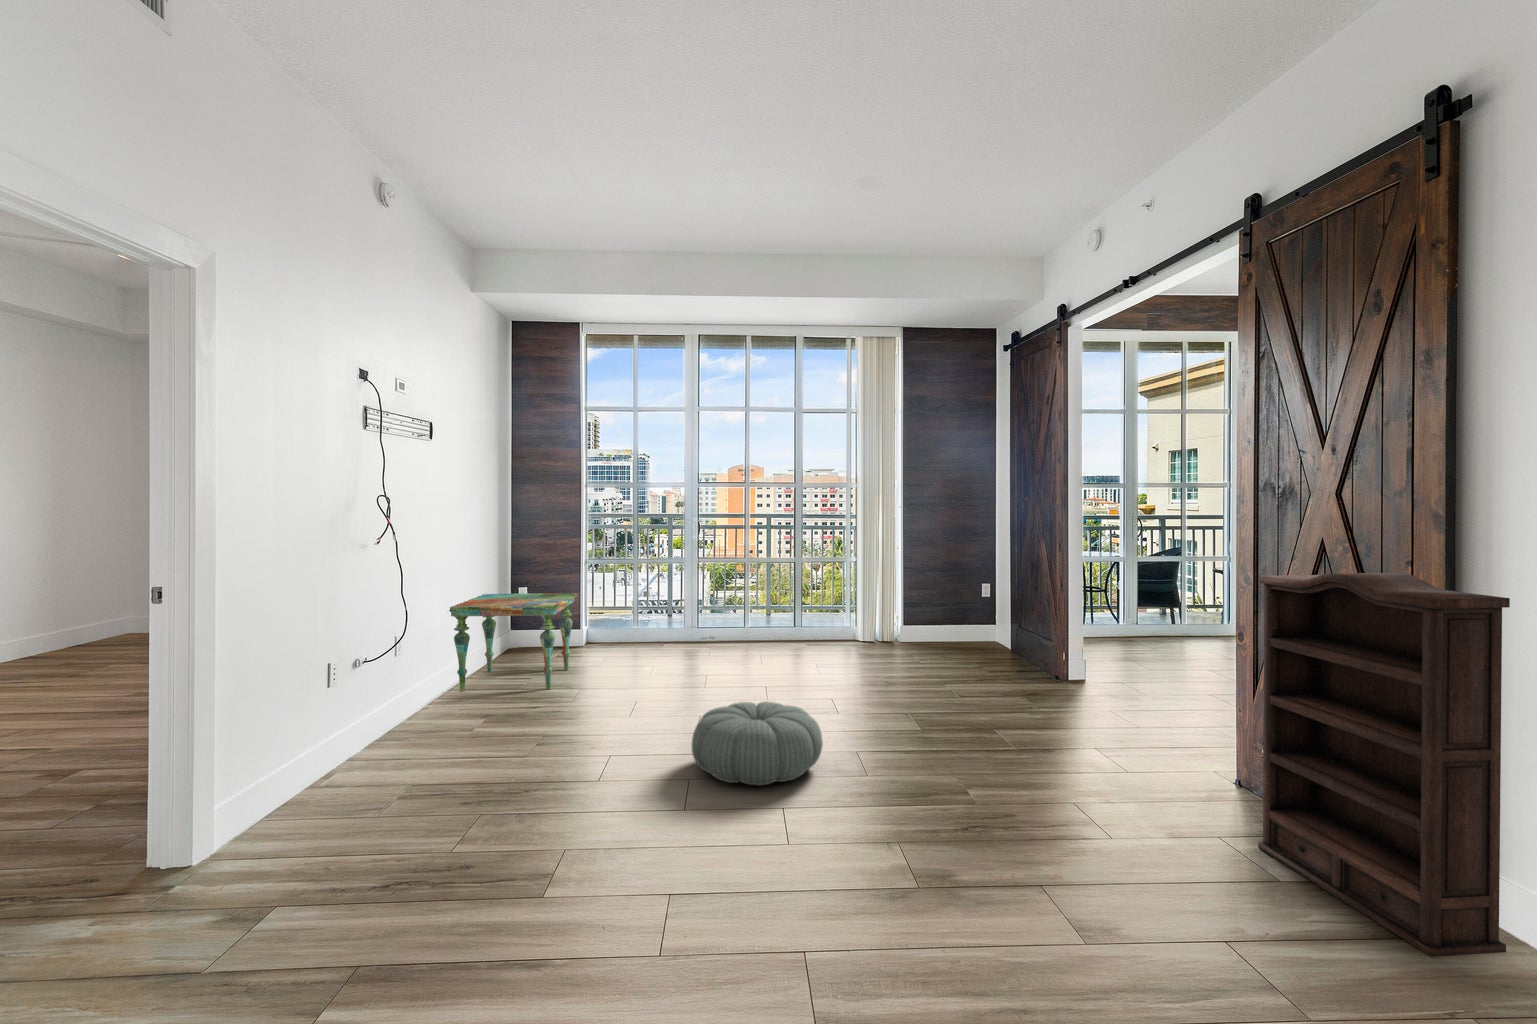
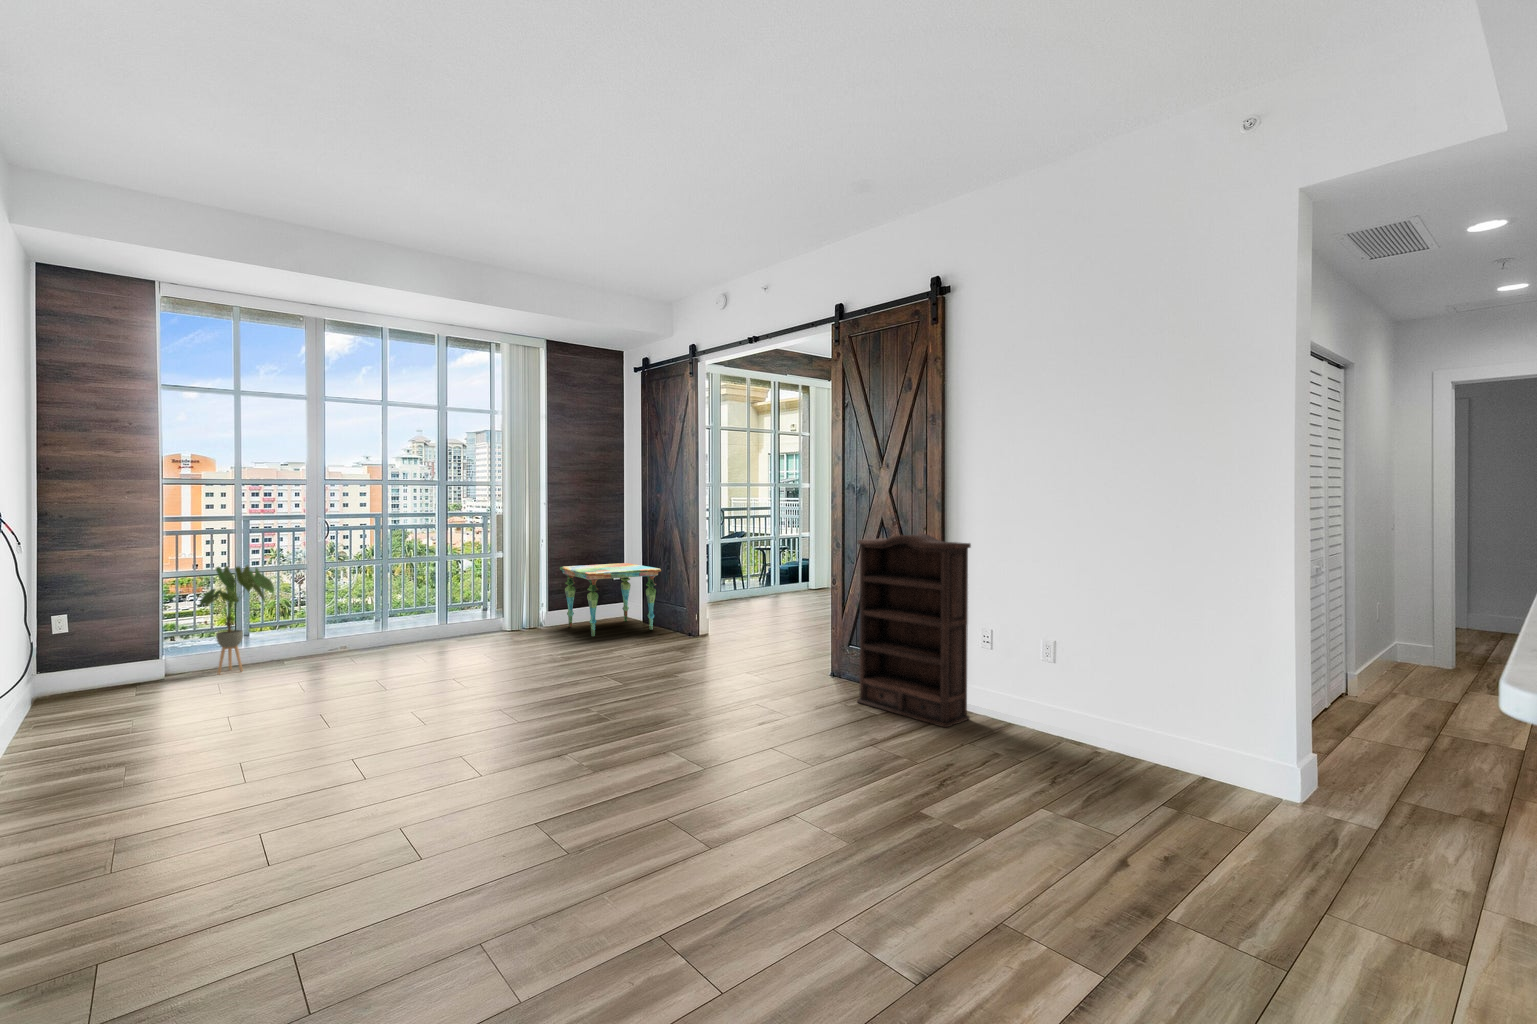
house plant: none [583,566,638,661] -> present [200,566,274,674]
side table: present [449,593,578,691] -> present [560,563,661,636]
pouf: present [692,702,823,786] -> none [446,669,566,738]

